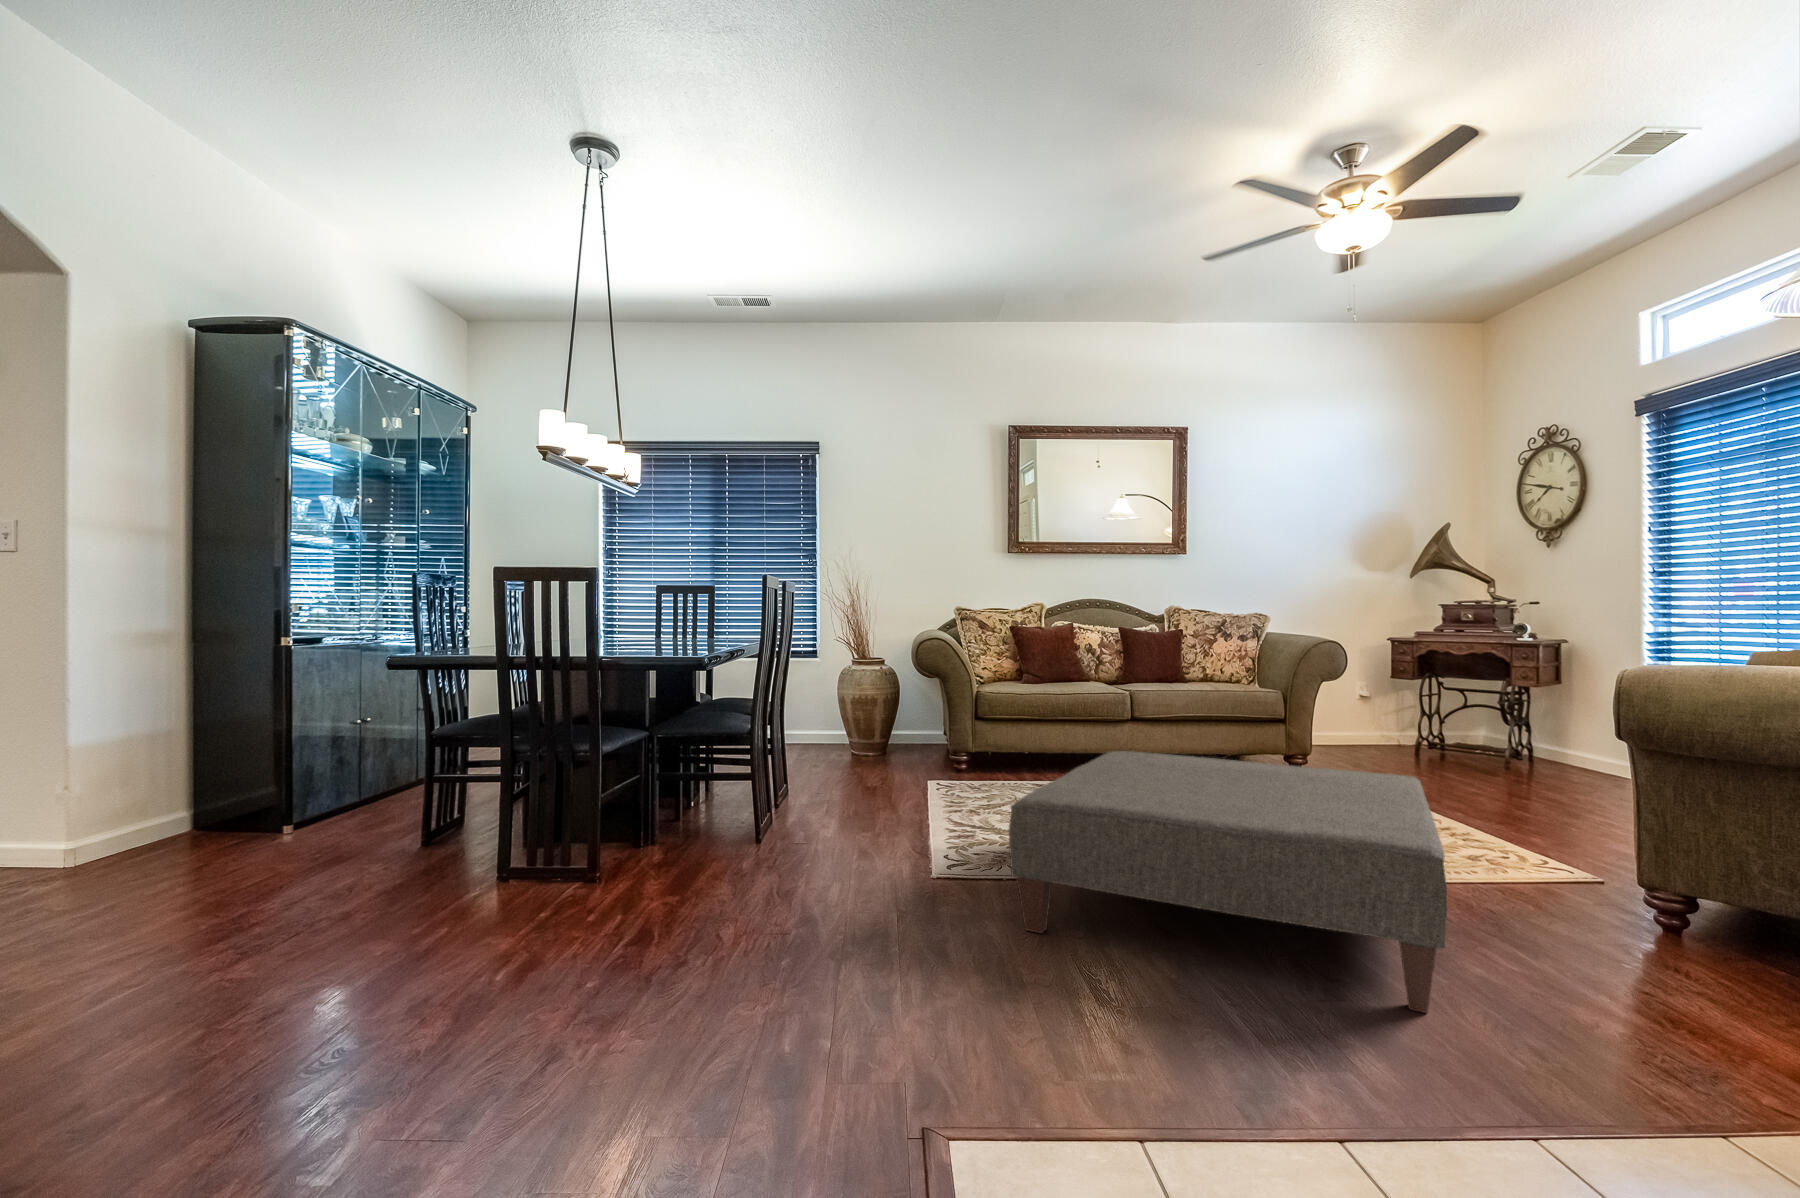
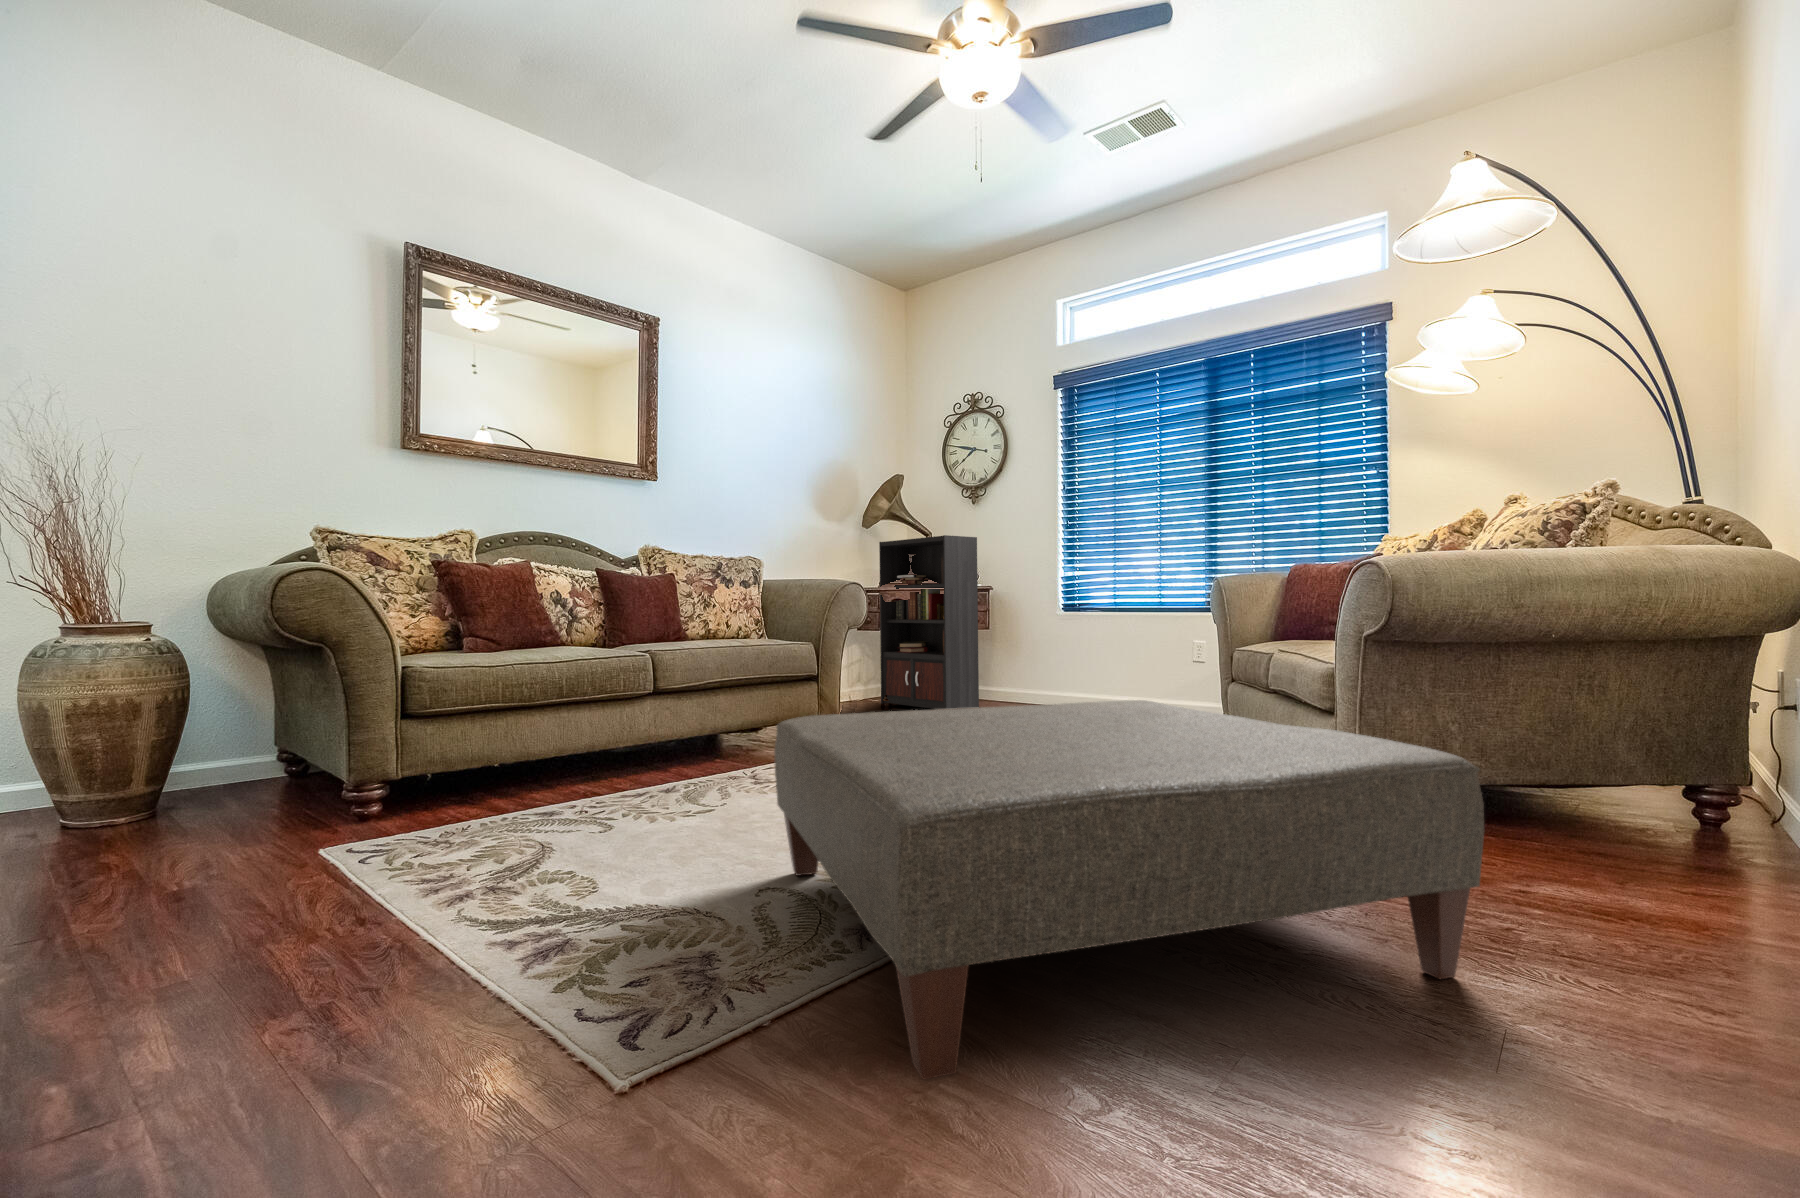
bookcase: none [1419,589,1587,780] -> present [879,535,979,709]

